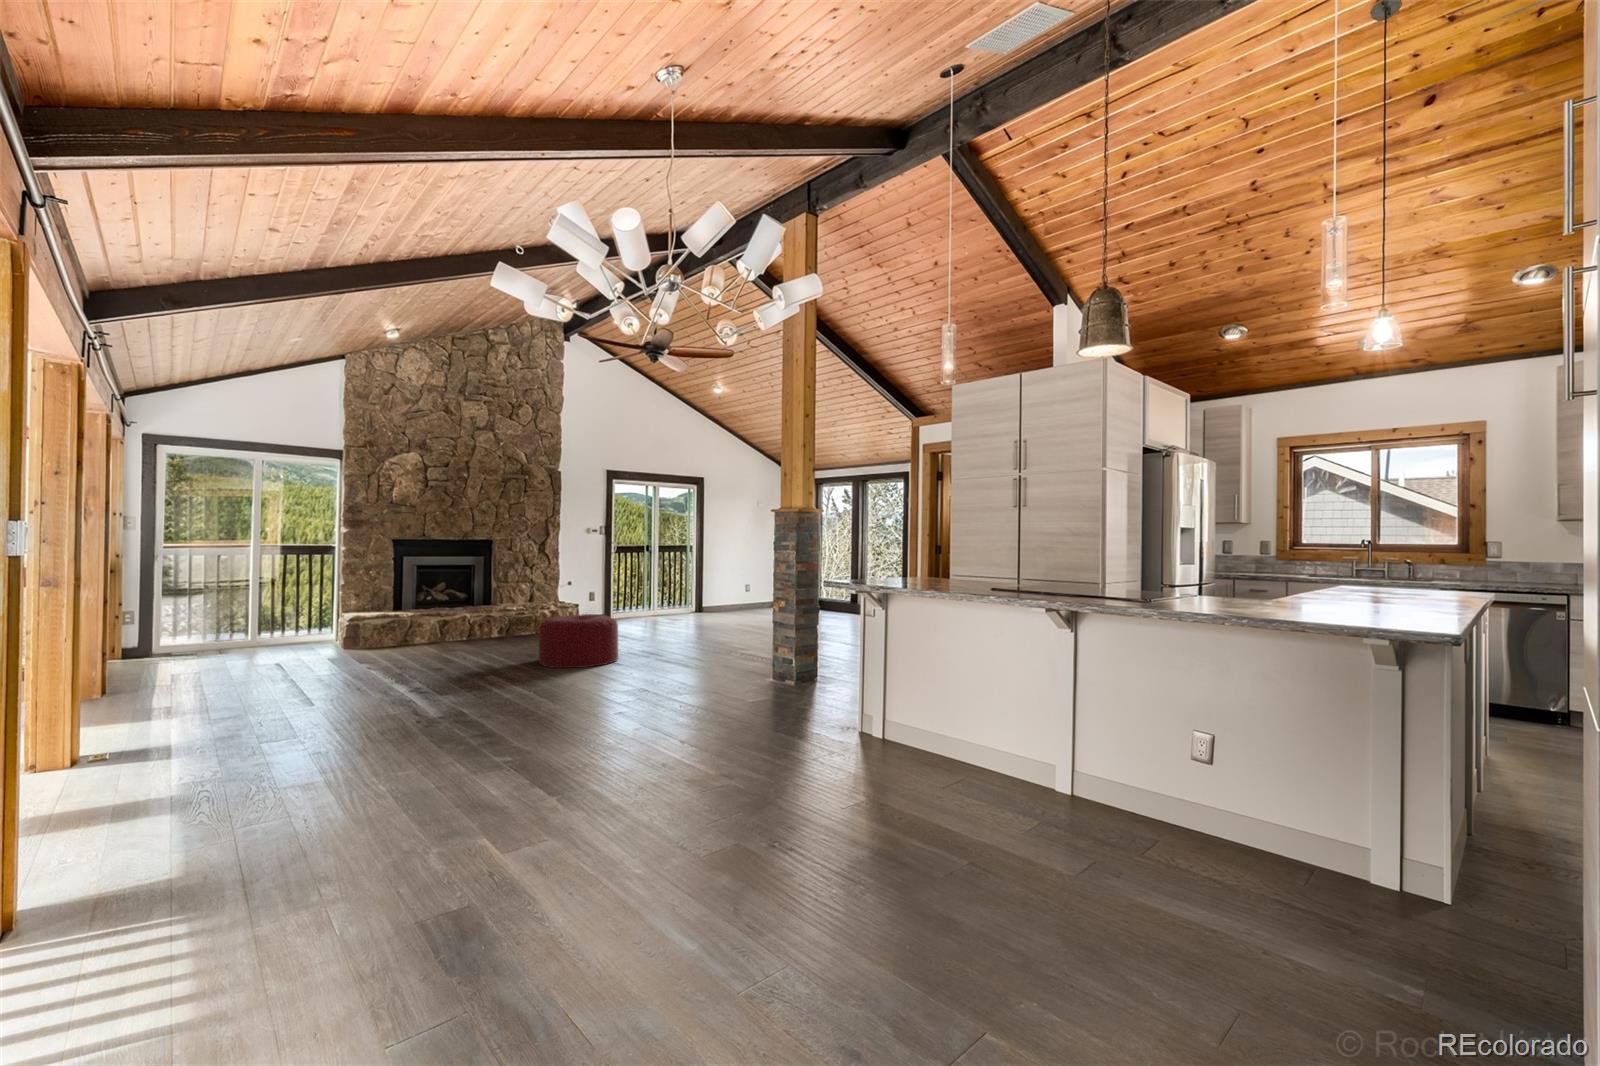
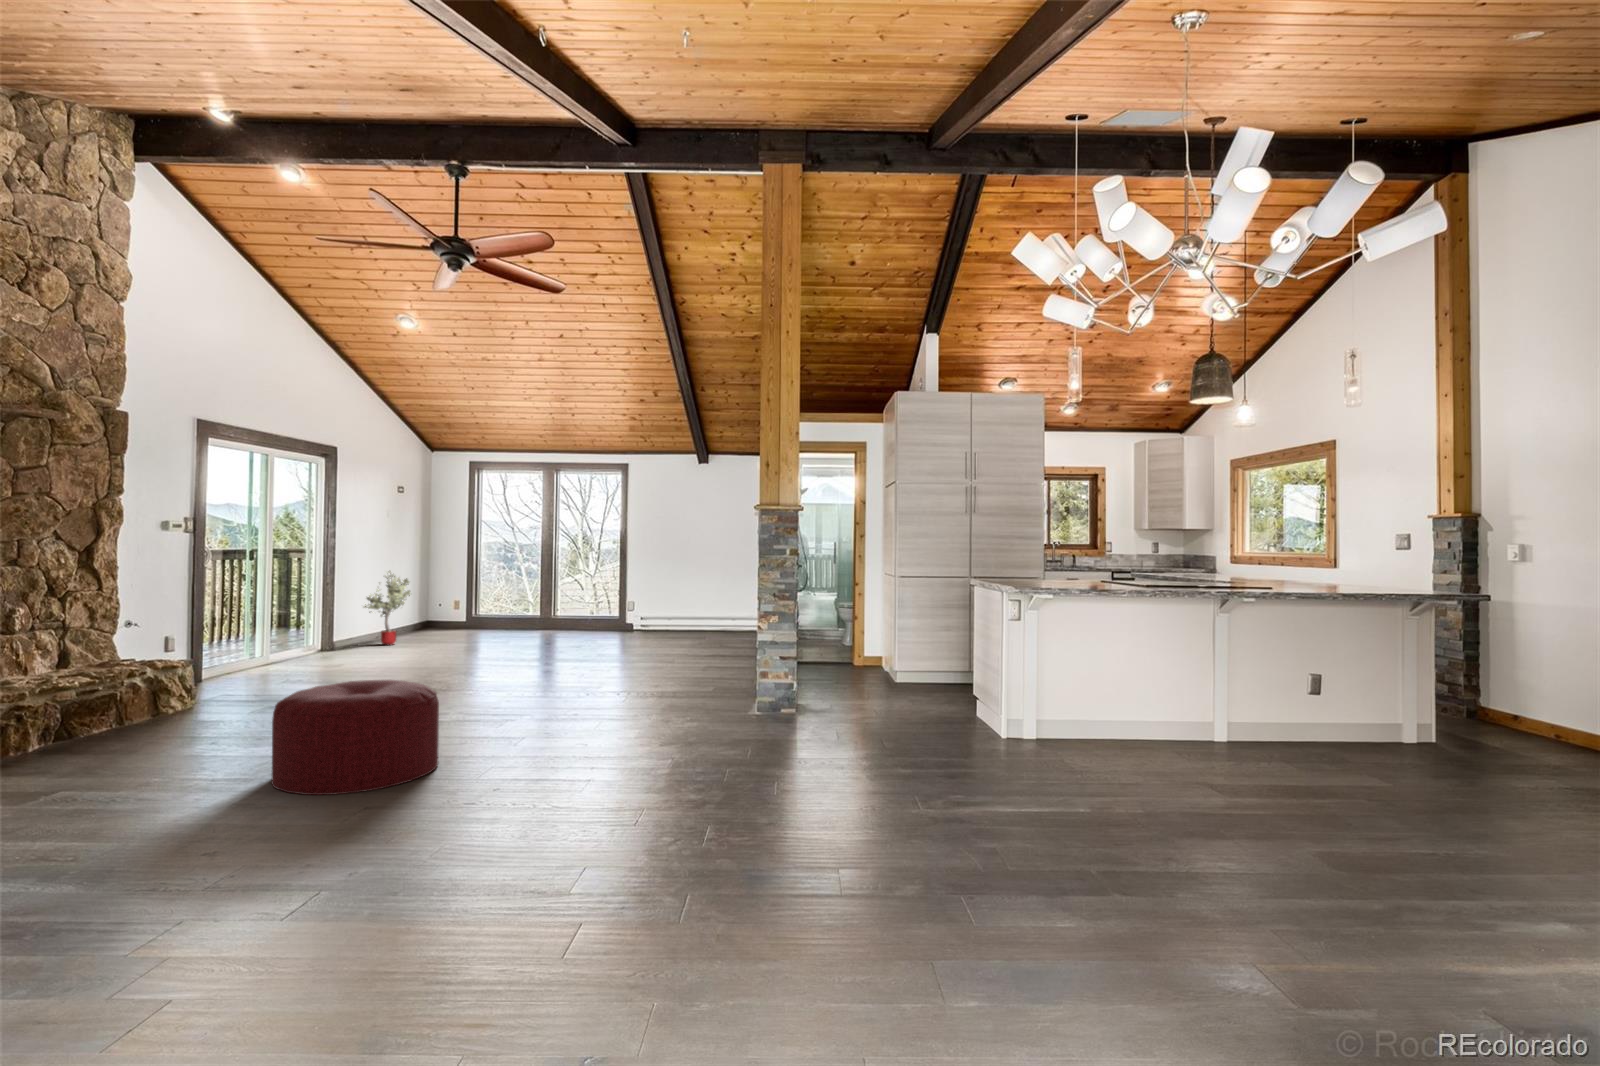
potted tree: none [719,557,751,605] -> present [364,571,410,645]

